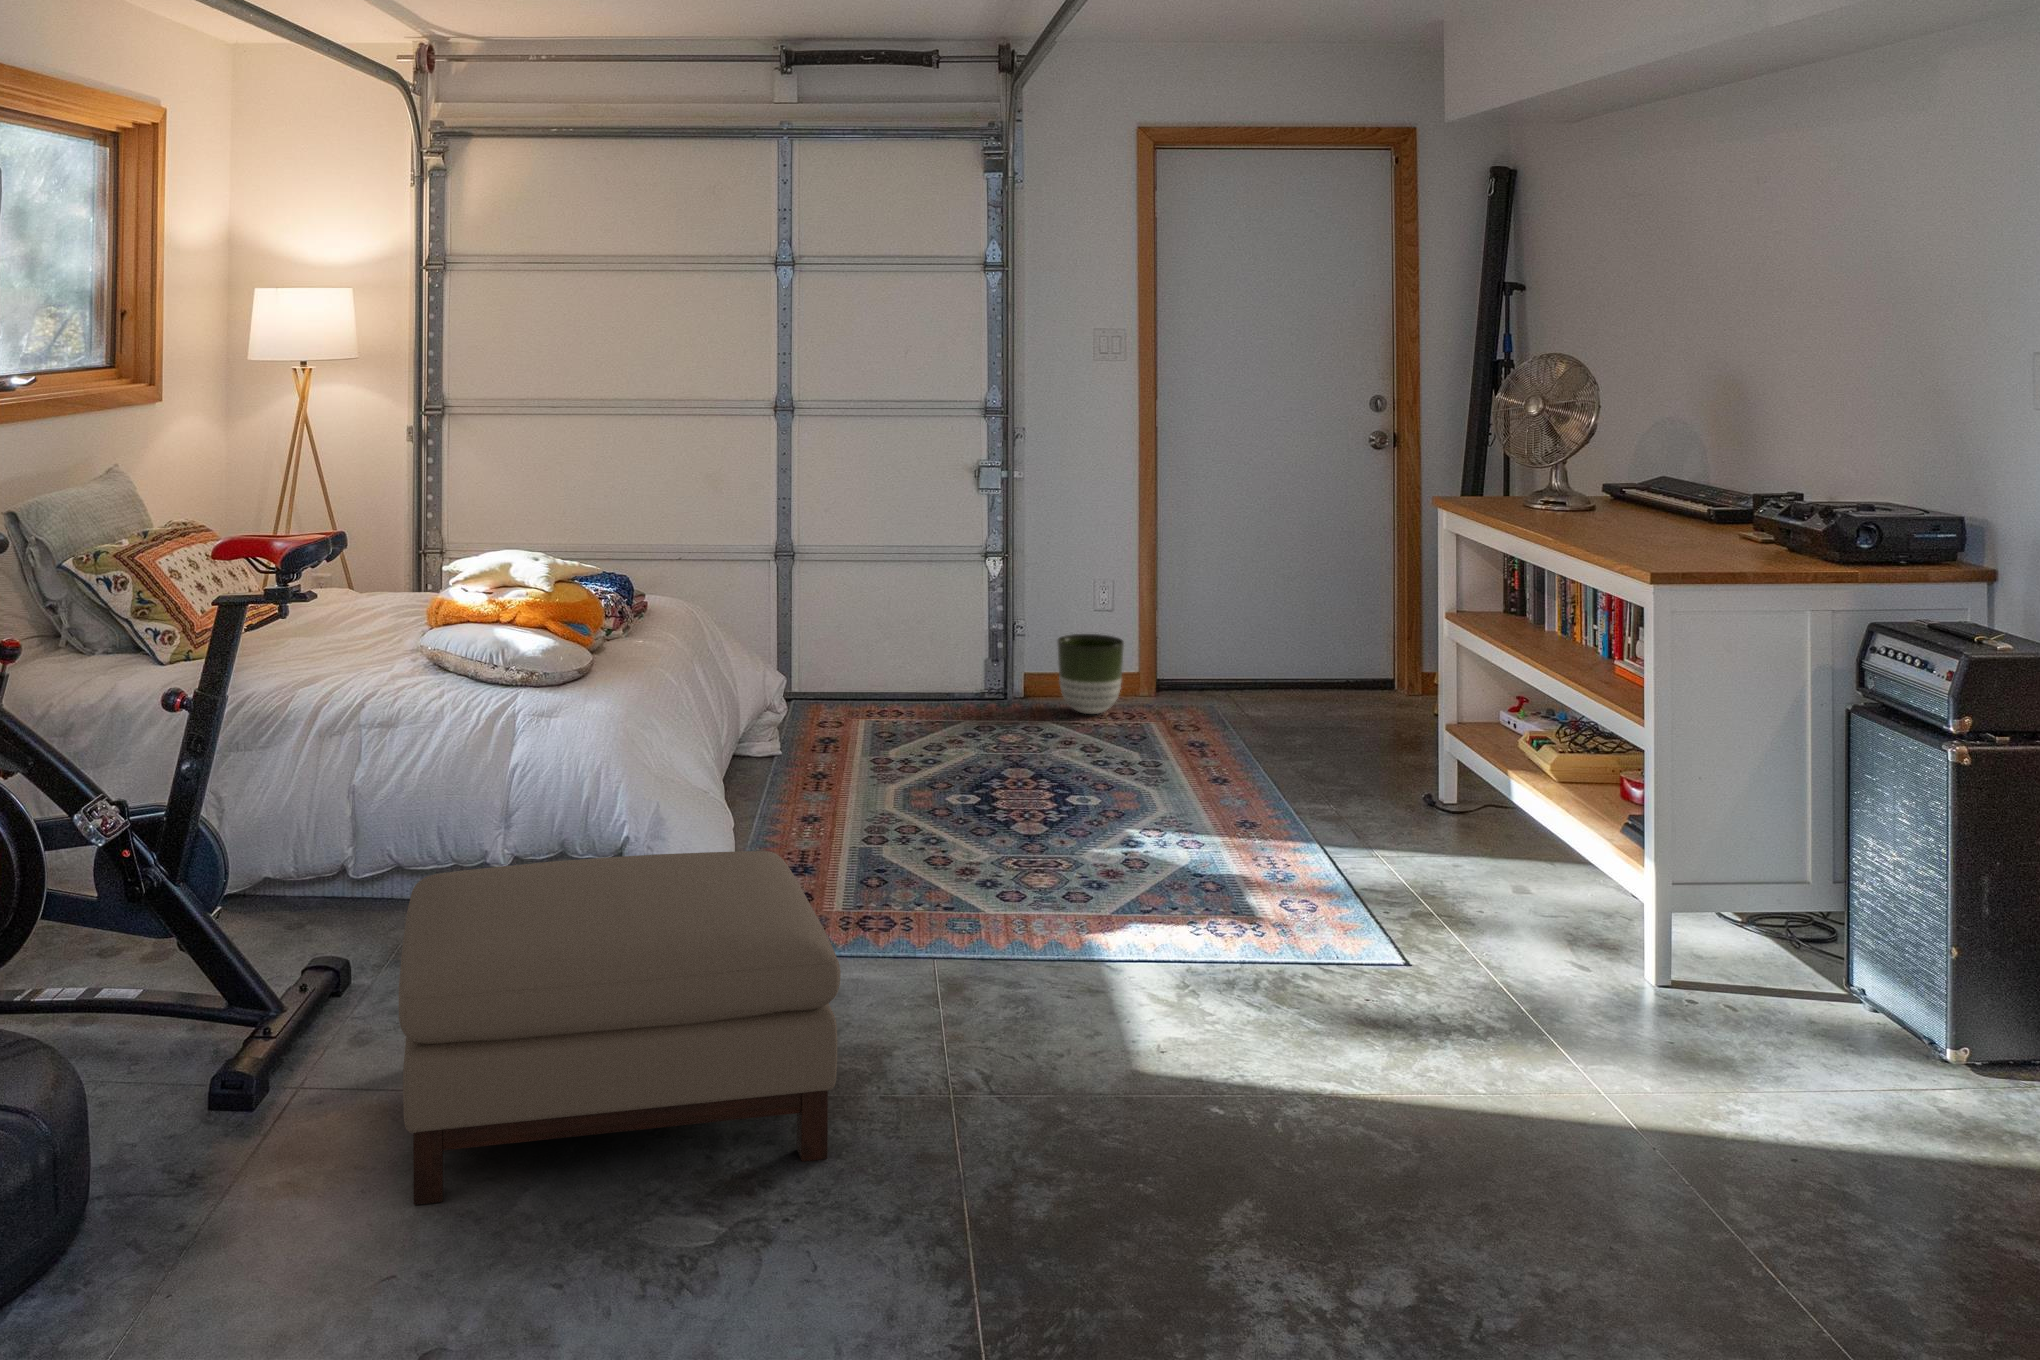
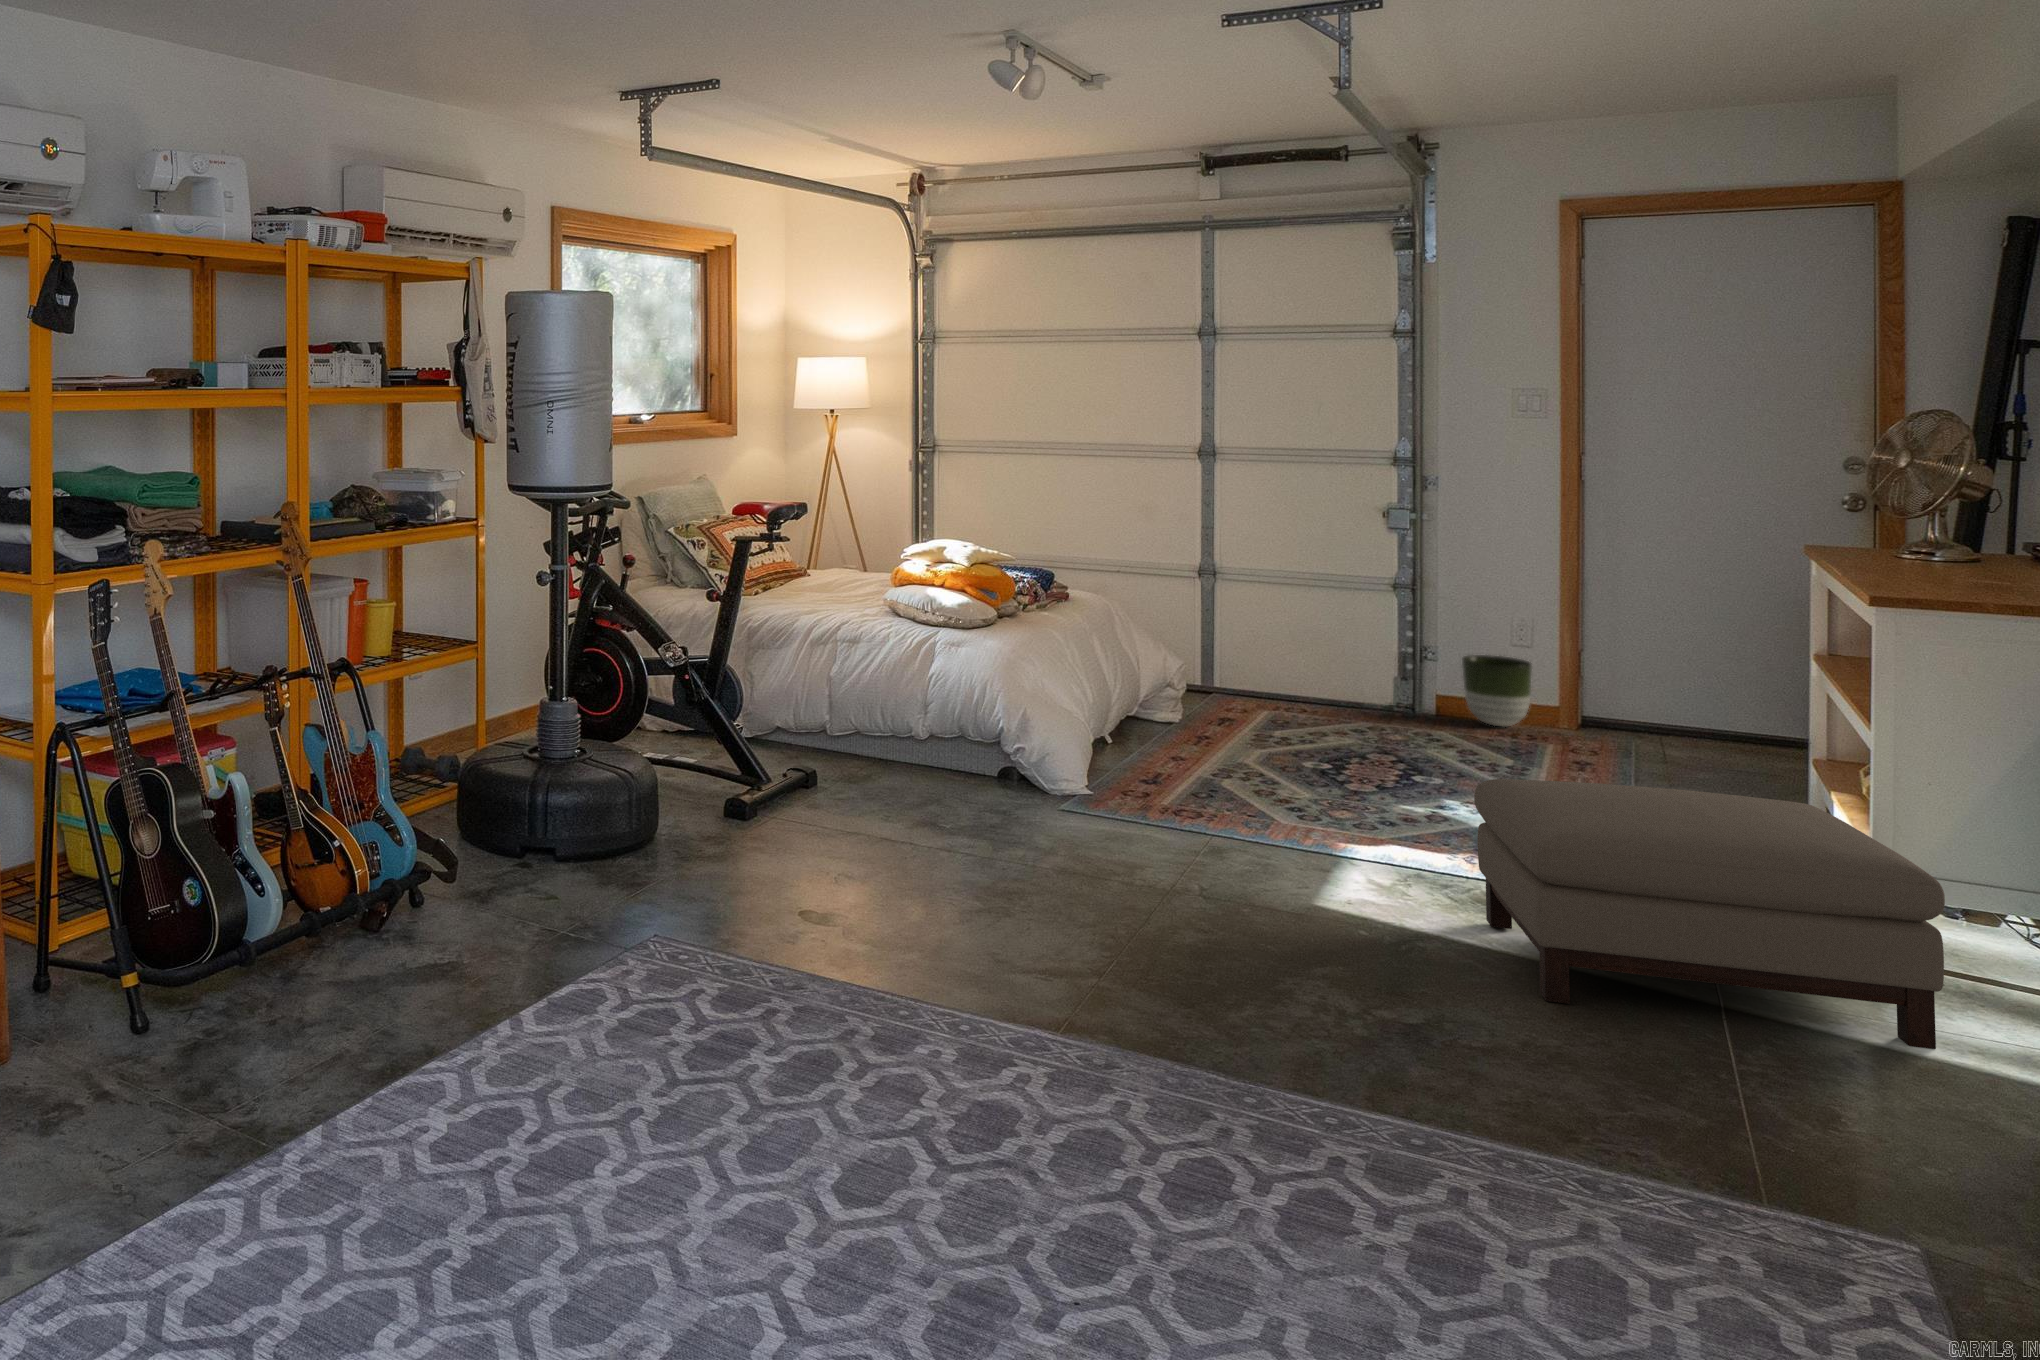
ottoman: present [399,851,840,1205] -> present [1474,779,1945,1049]

